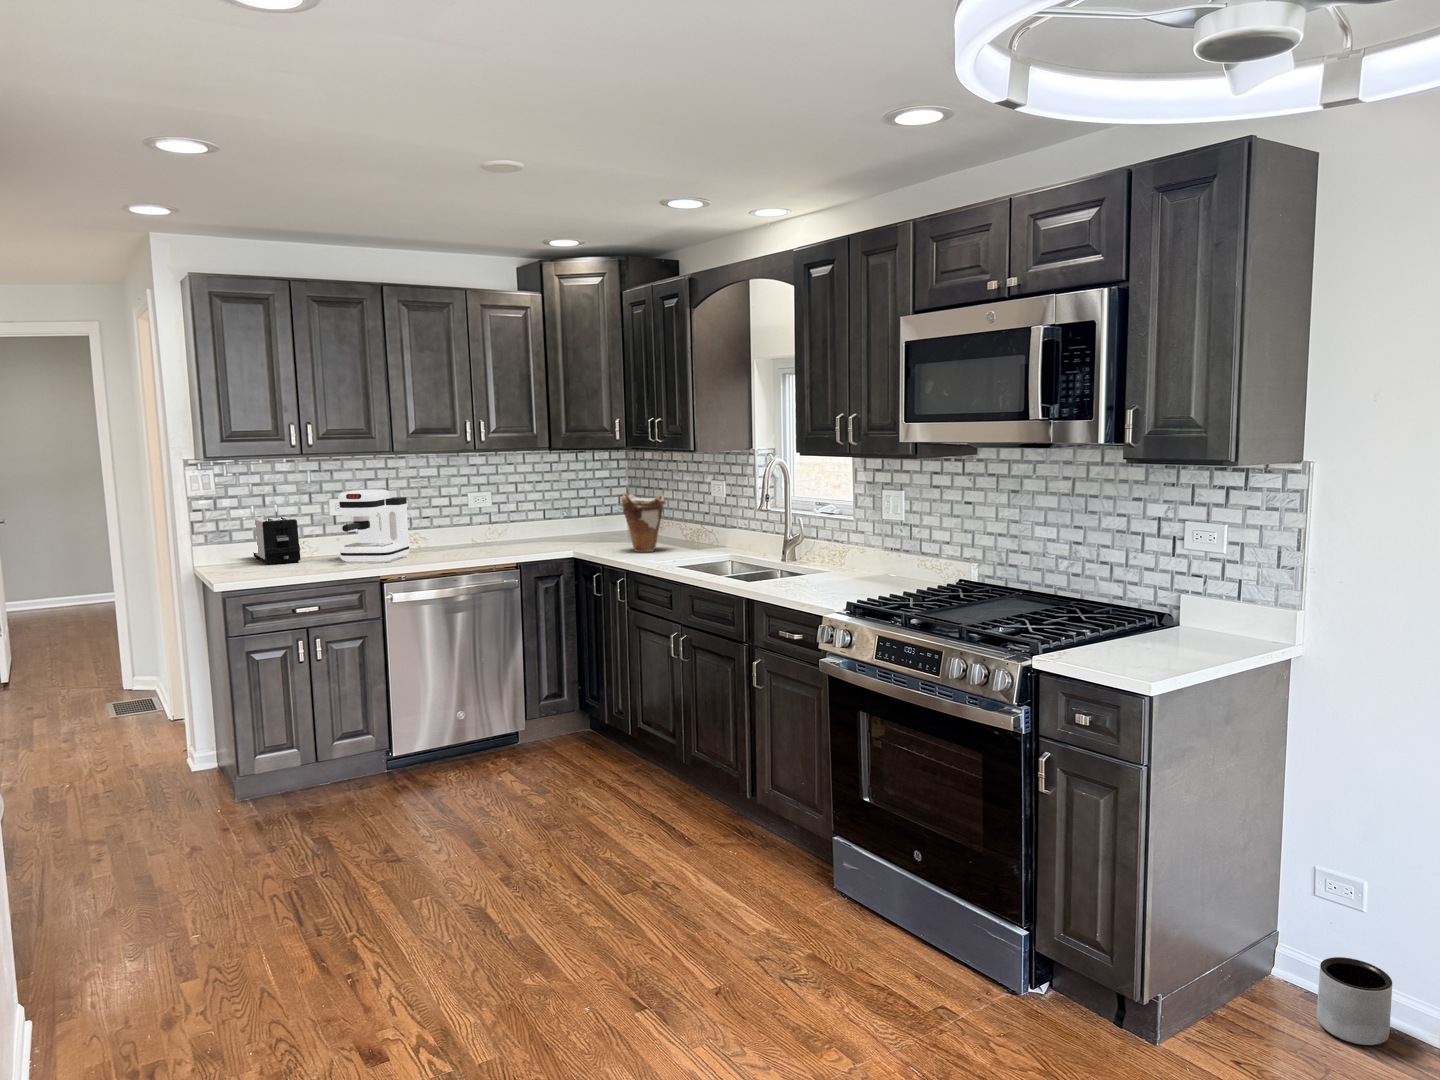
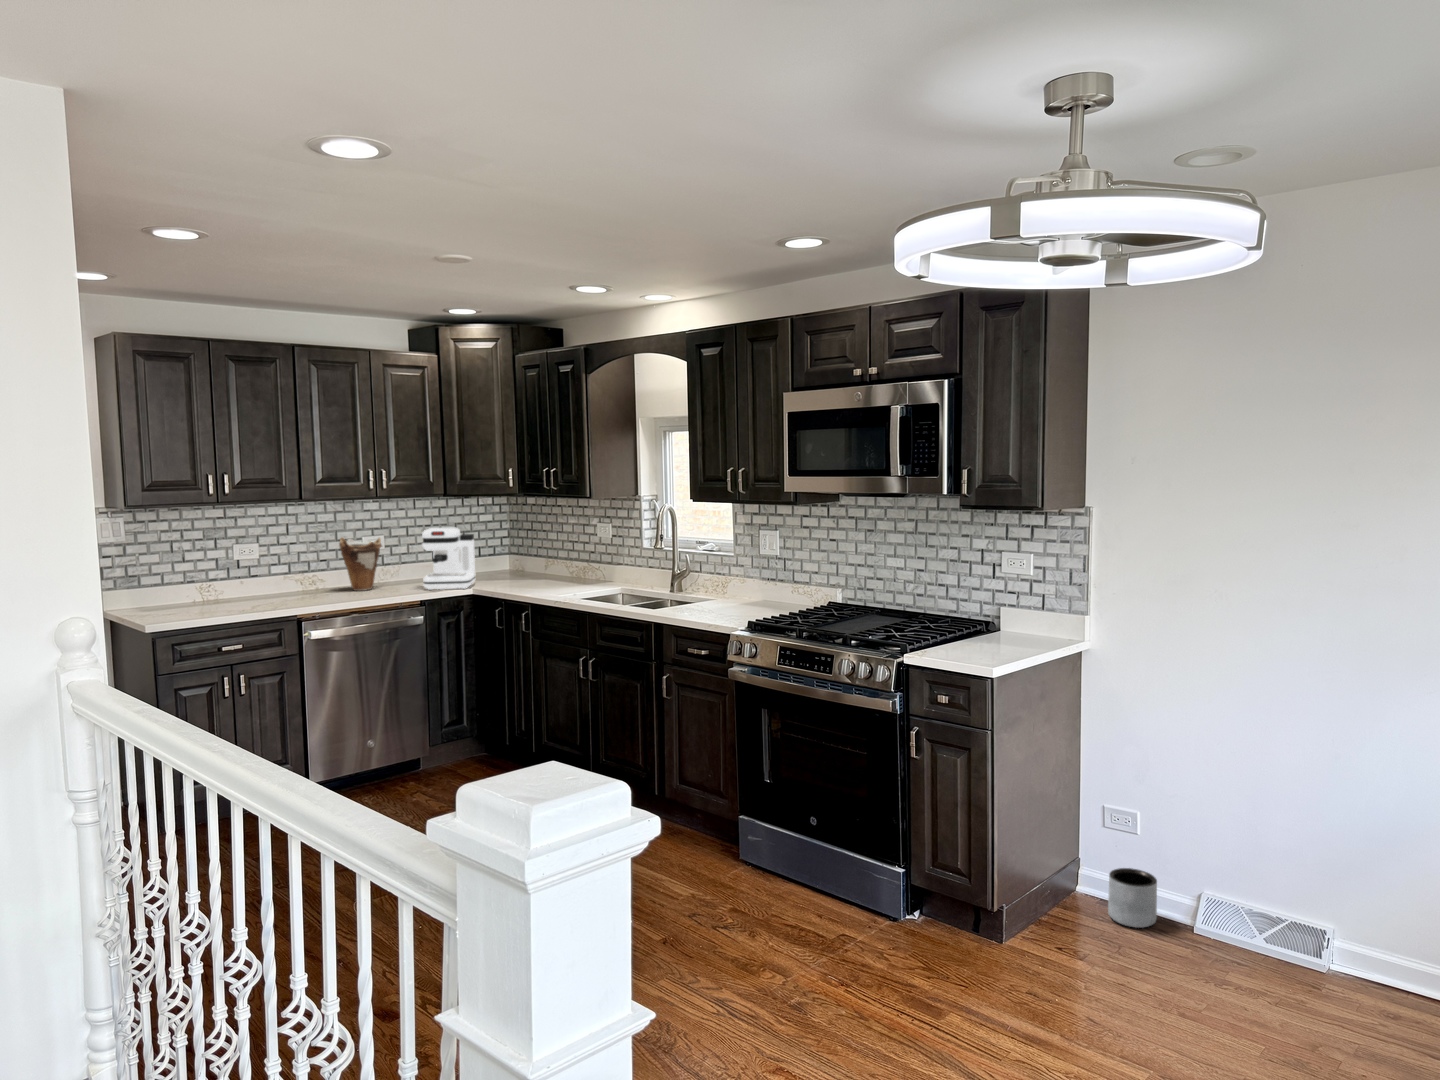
coffee maker: present [338,490,410,562] -> present [422,528,475,590]
vase: present [621,492,665,552] -> present [339,537,382,591]
toaster: present [254,516,301,565] -> none [156,560,212,608]

